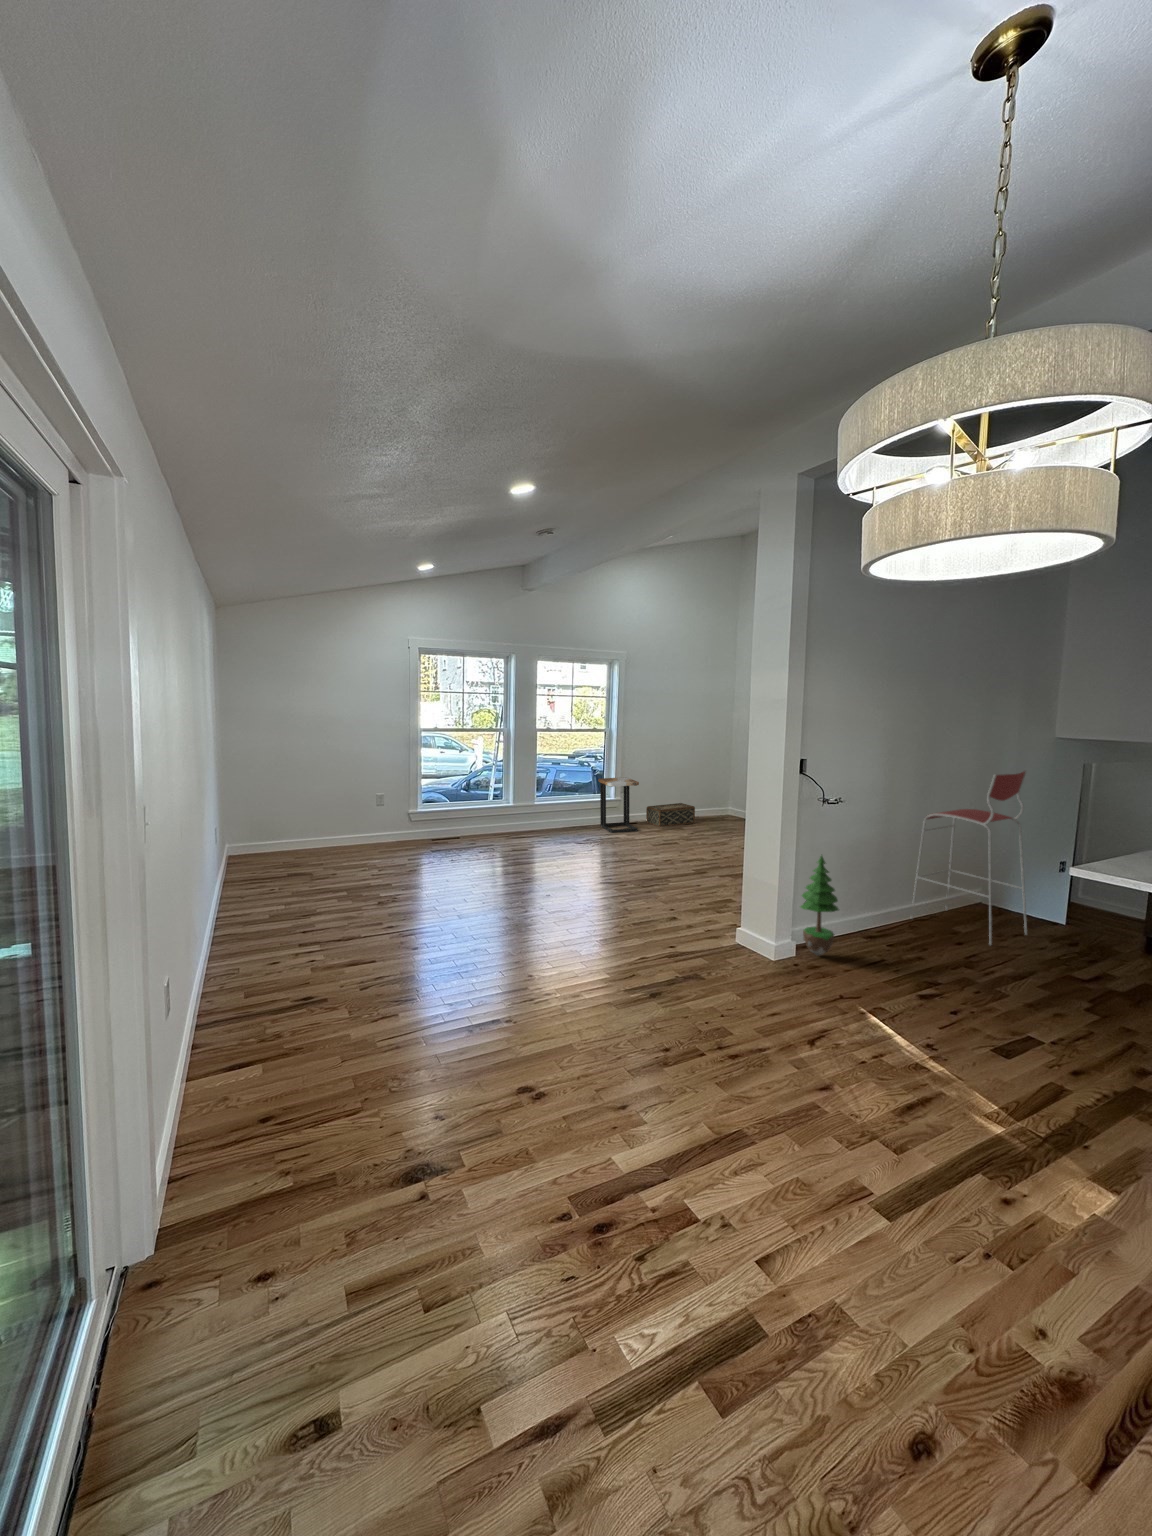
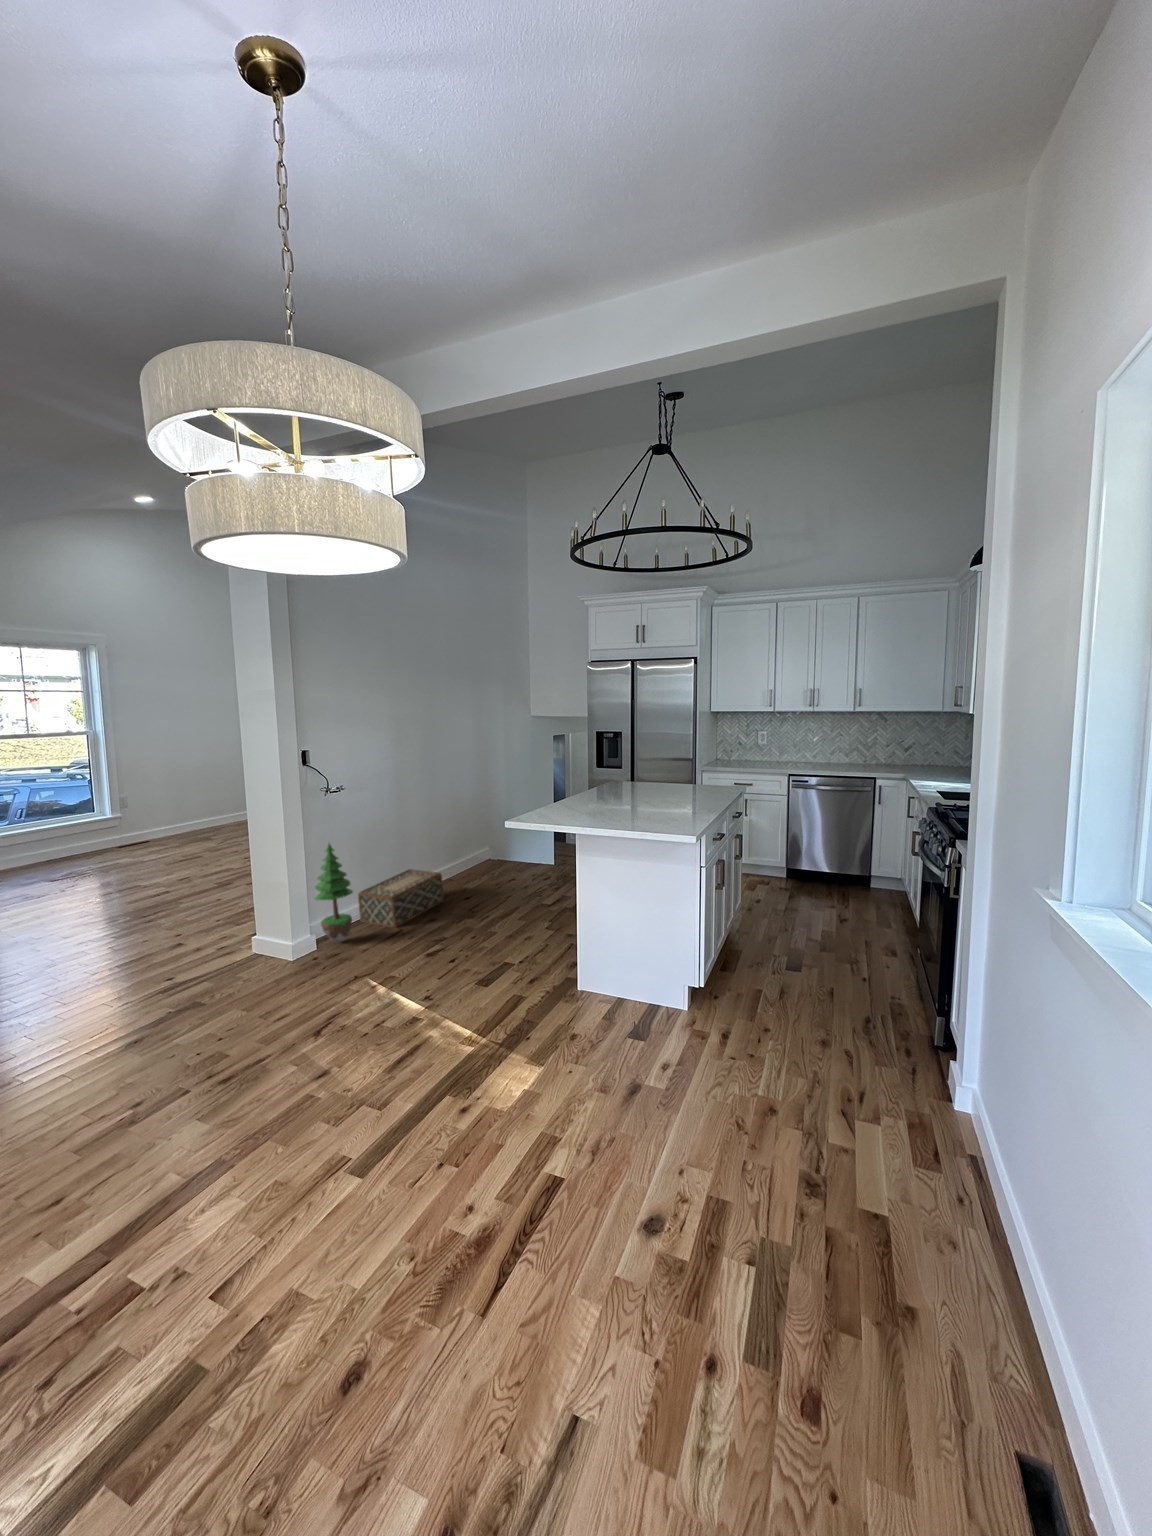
bar stool: present [911,771,1027,945] -> none [431,741,519,892]
side table: present [598,777,639,833] -> none [83,791,149,861]
woven basket: present [646,803,695,827] -> present [358,869,444,927]

